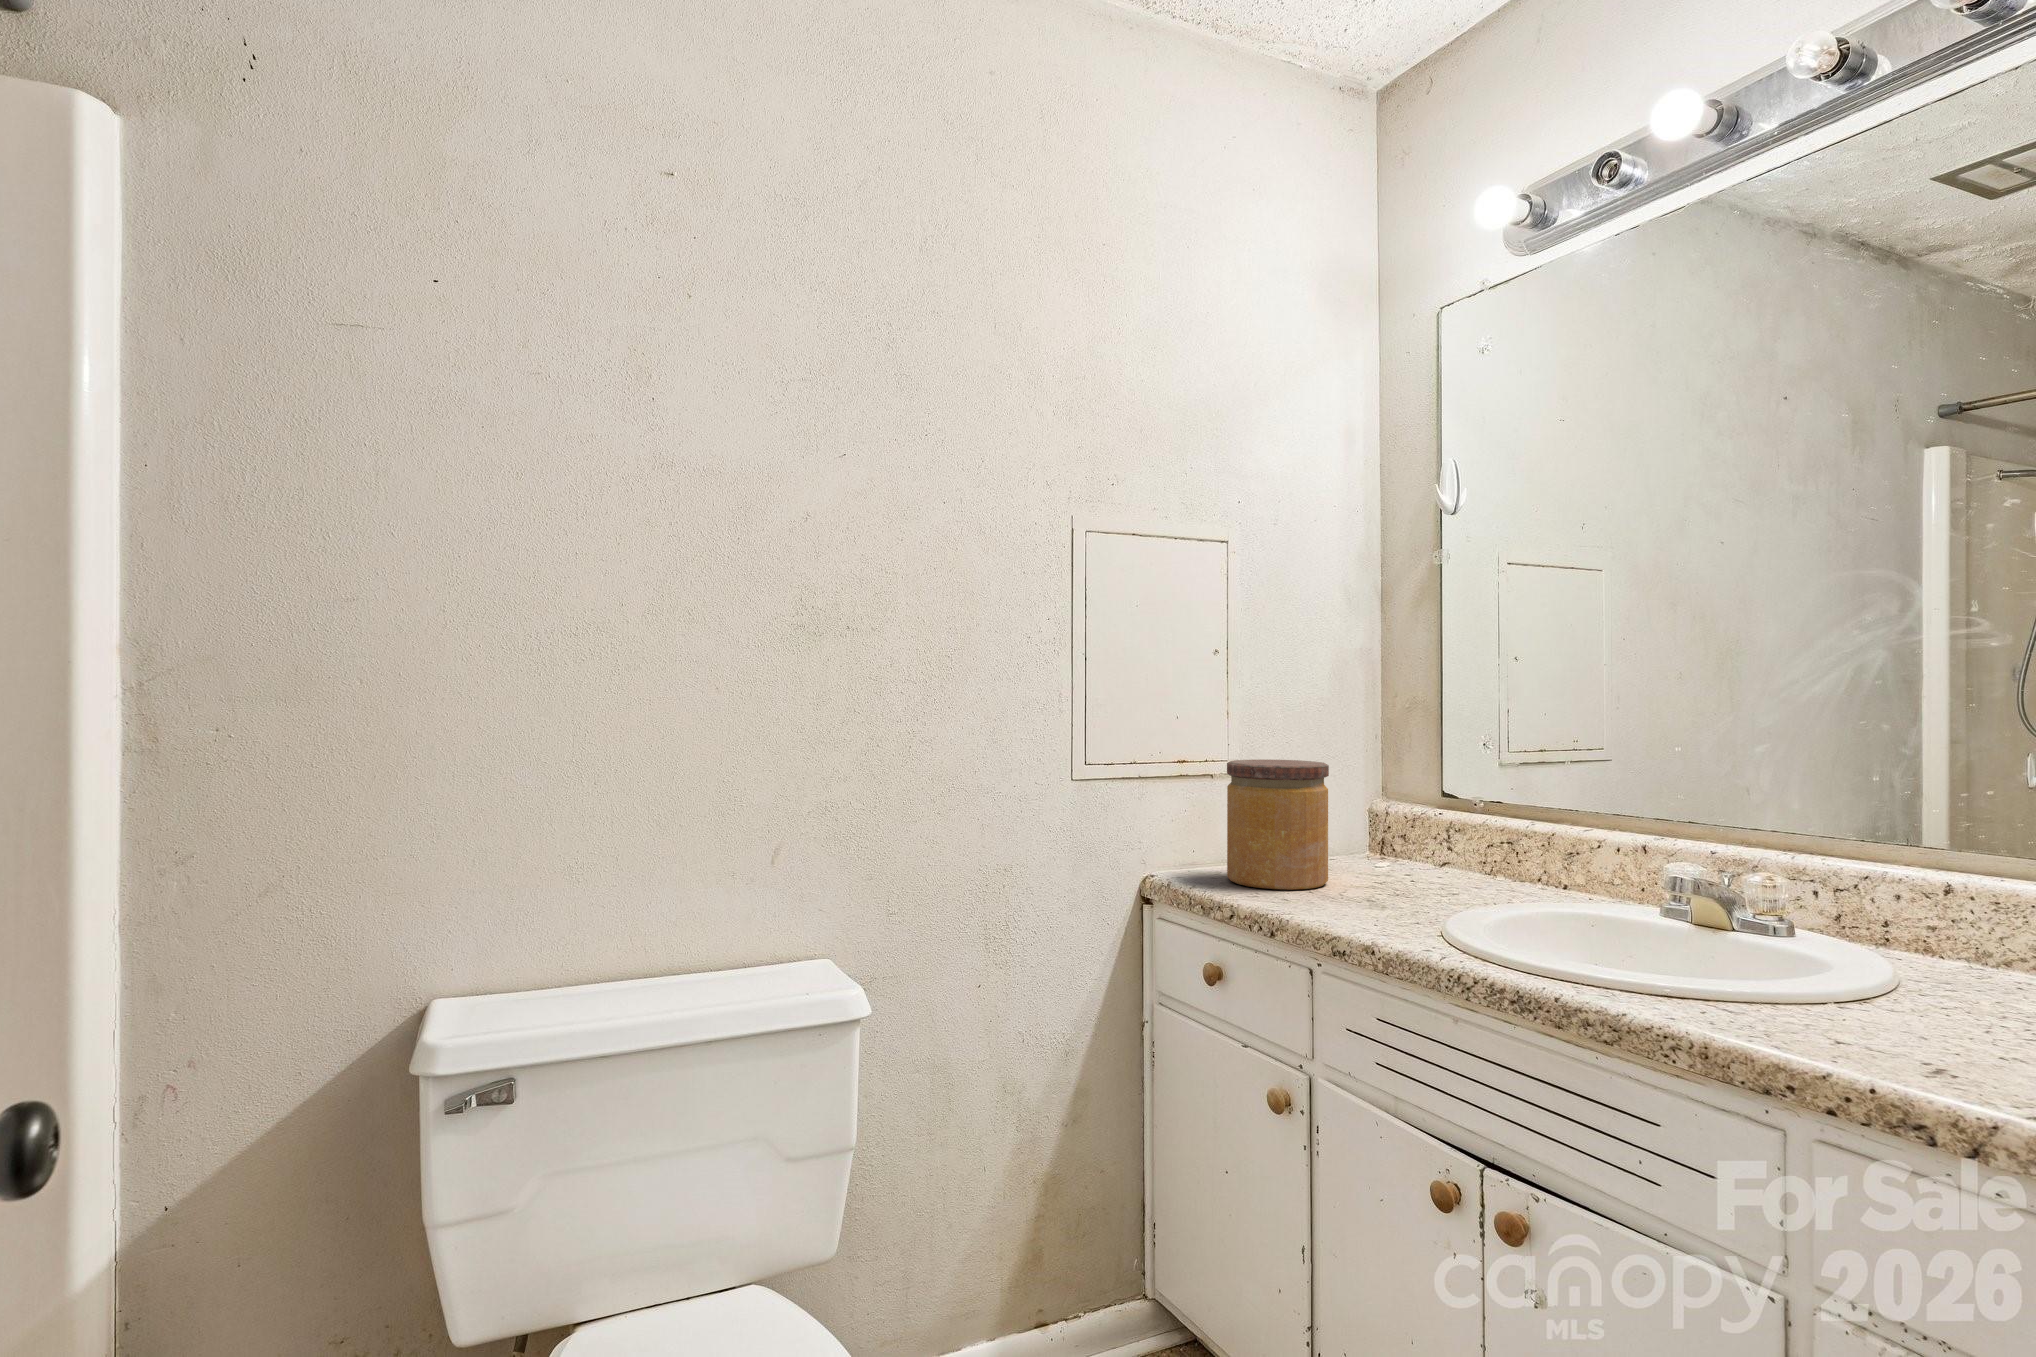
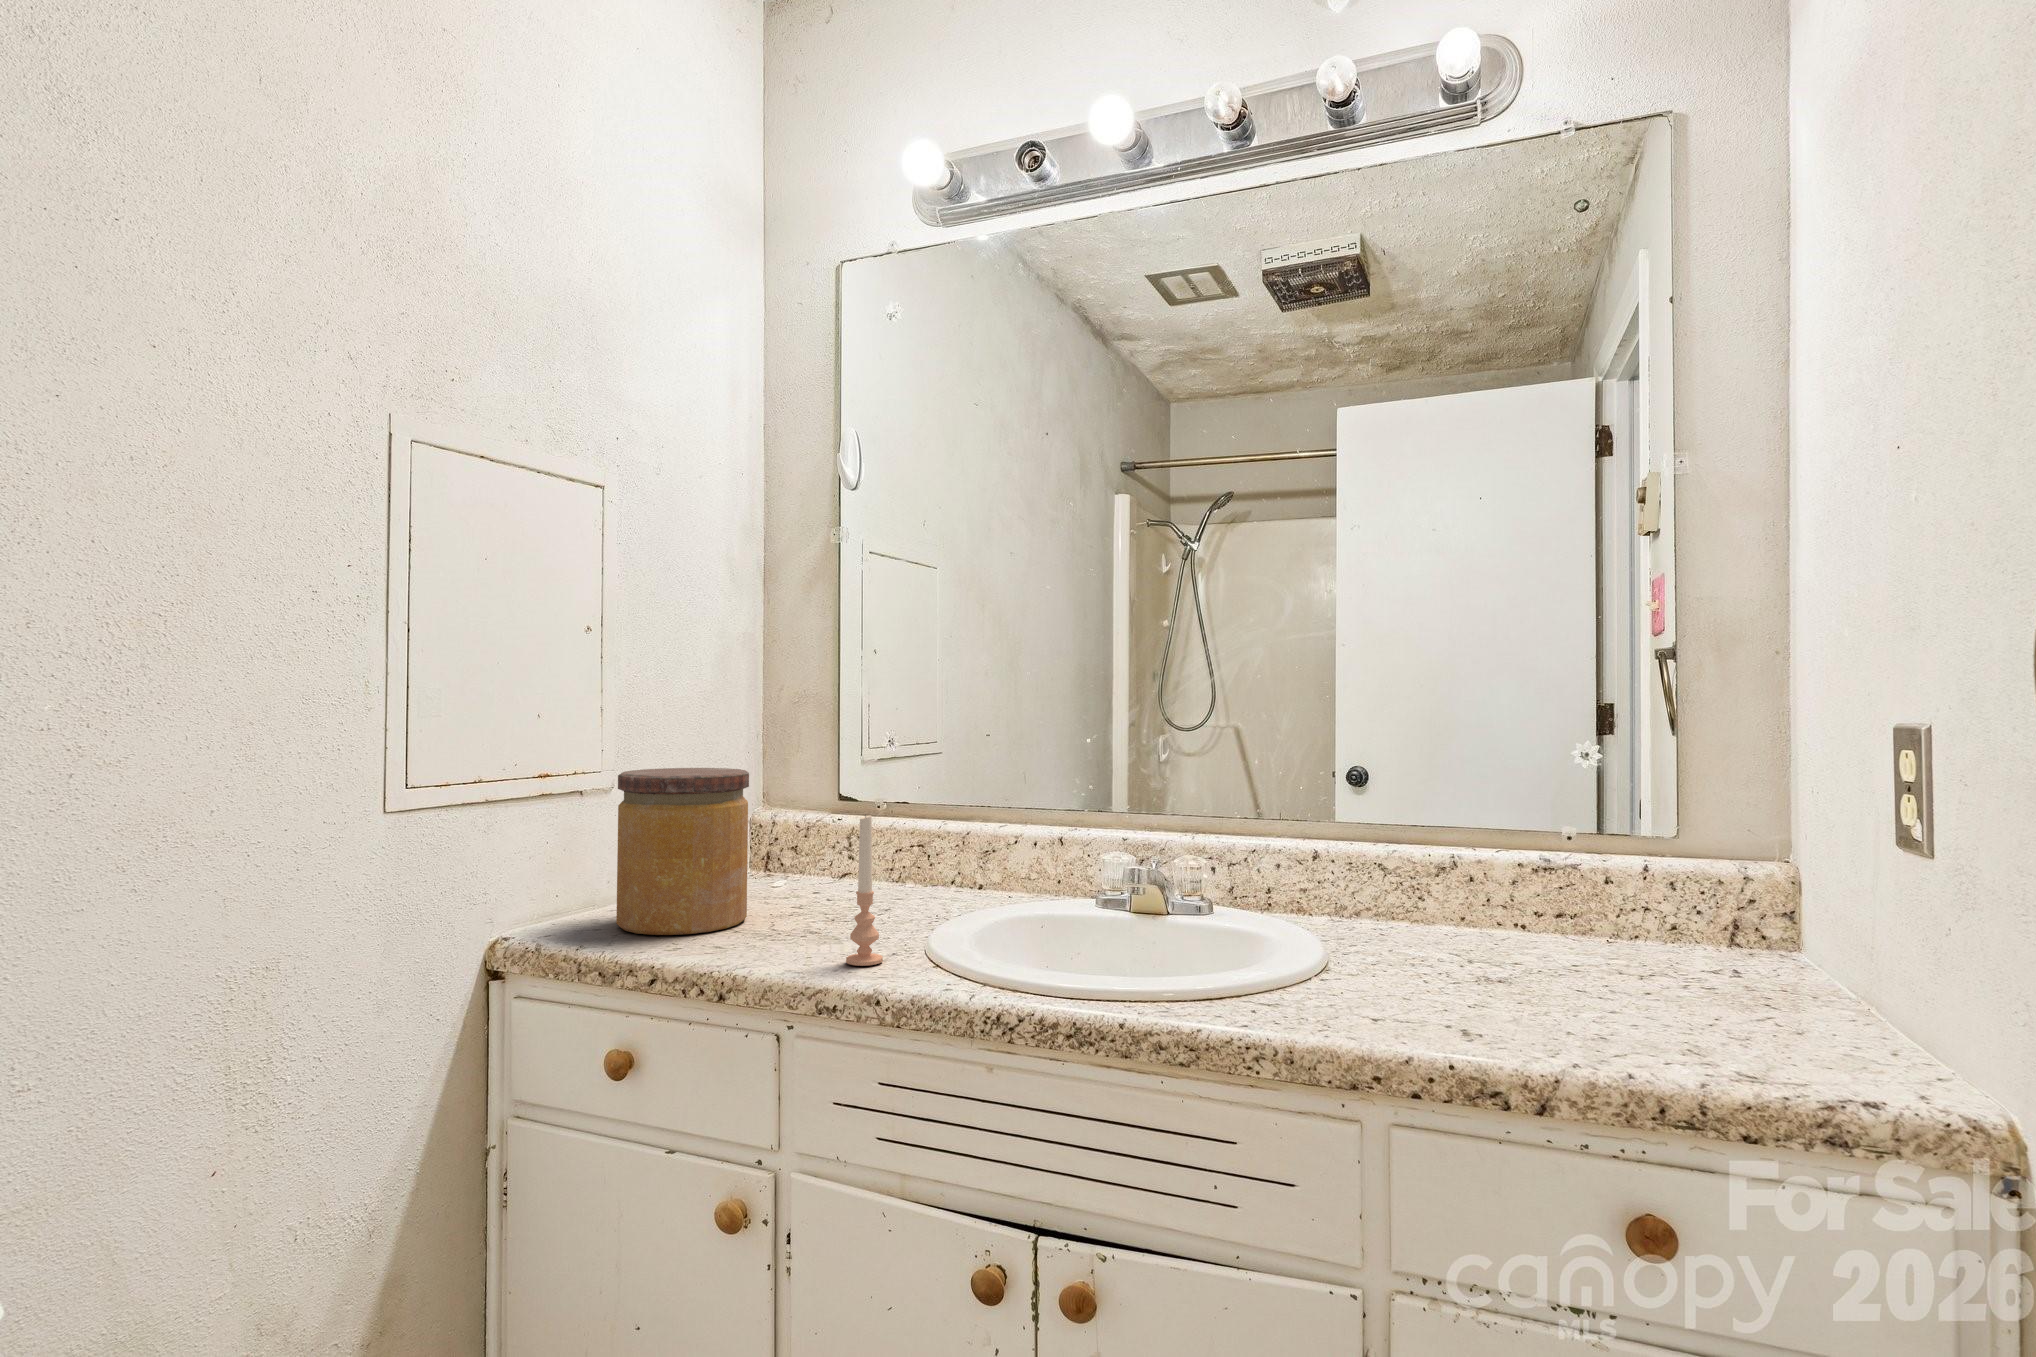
candle: none [1369,803,1401,927] -> present [846,814,883,966]

